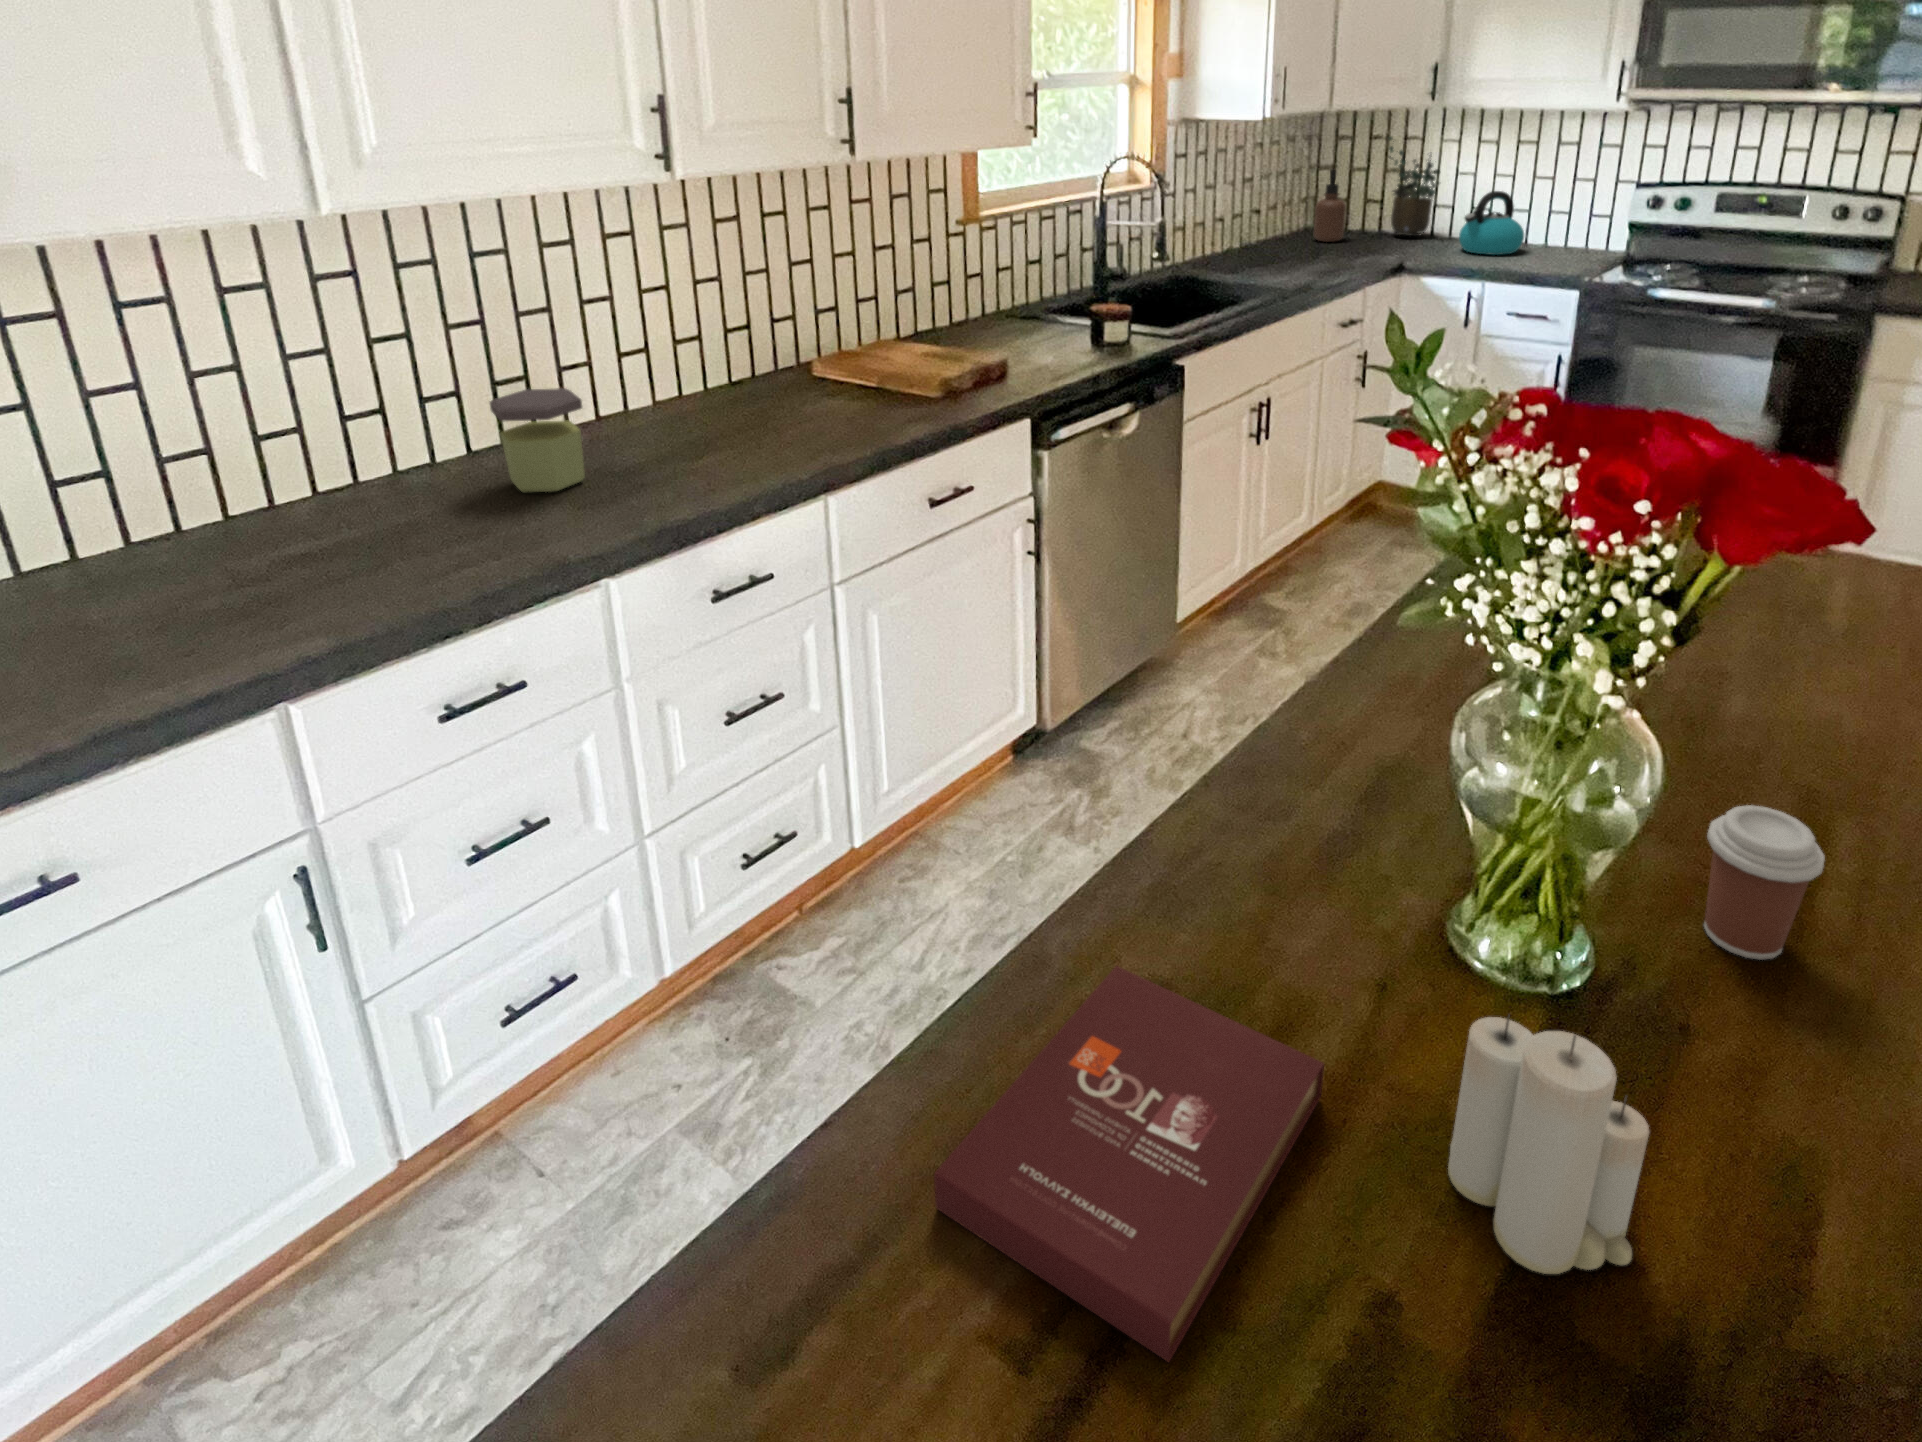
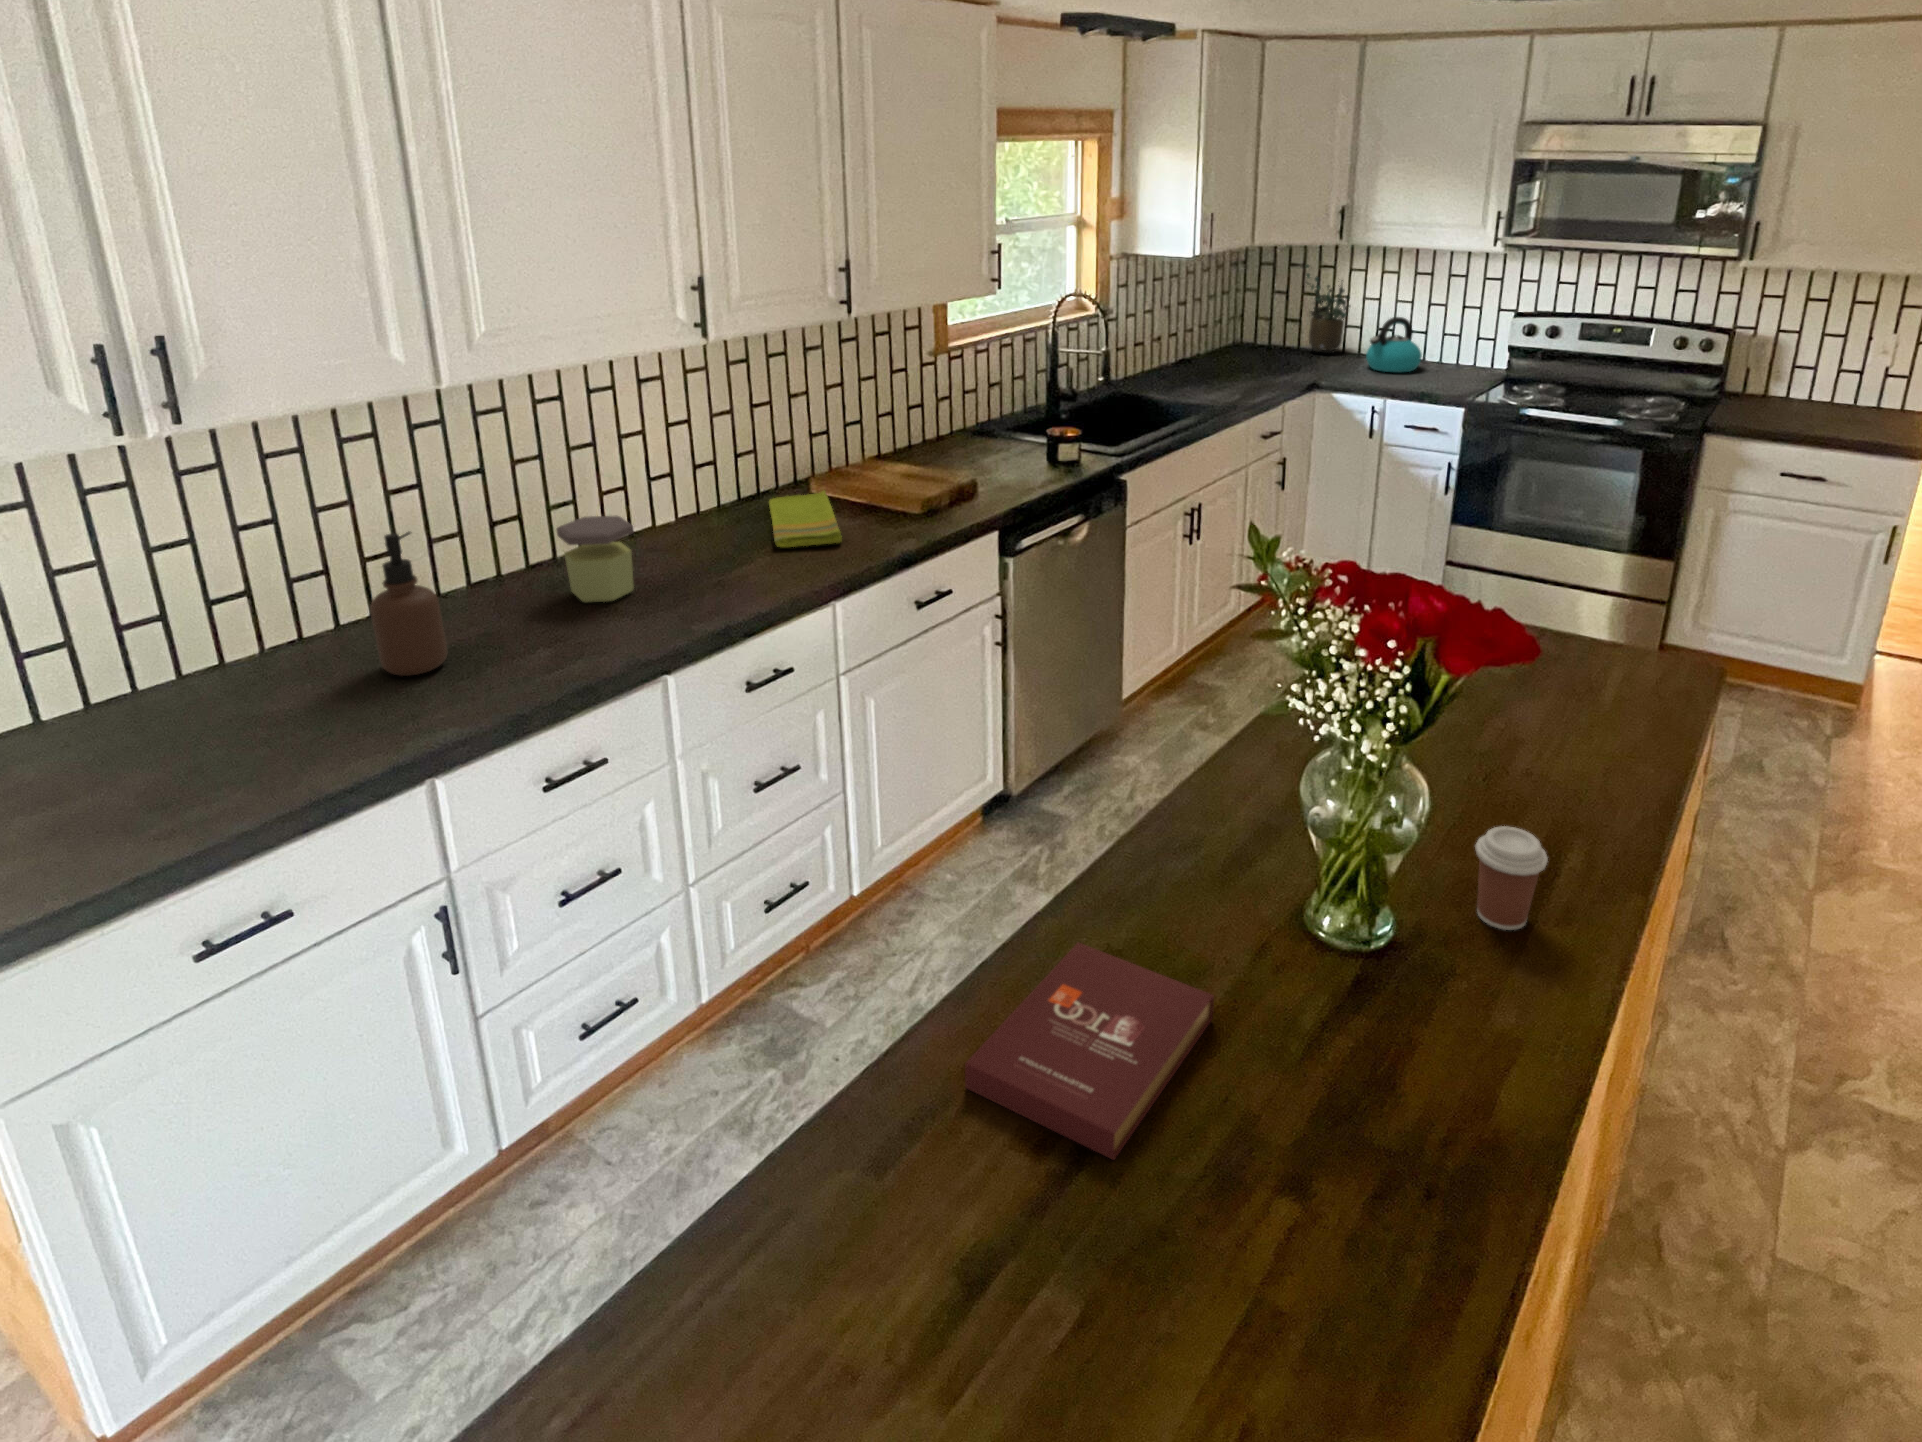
soap dispenser: present [1313,170,1346,242] -> present [370,532,448,676]
dish towel: none [762,371,842,433] -> present [769,491,842,547]
candle: present [1448,1015,1649,1274] -> none [1290,950,1404,1108]

